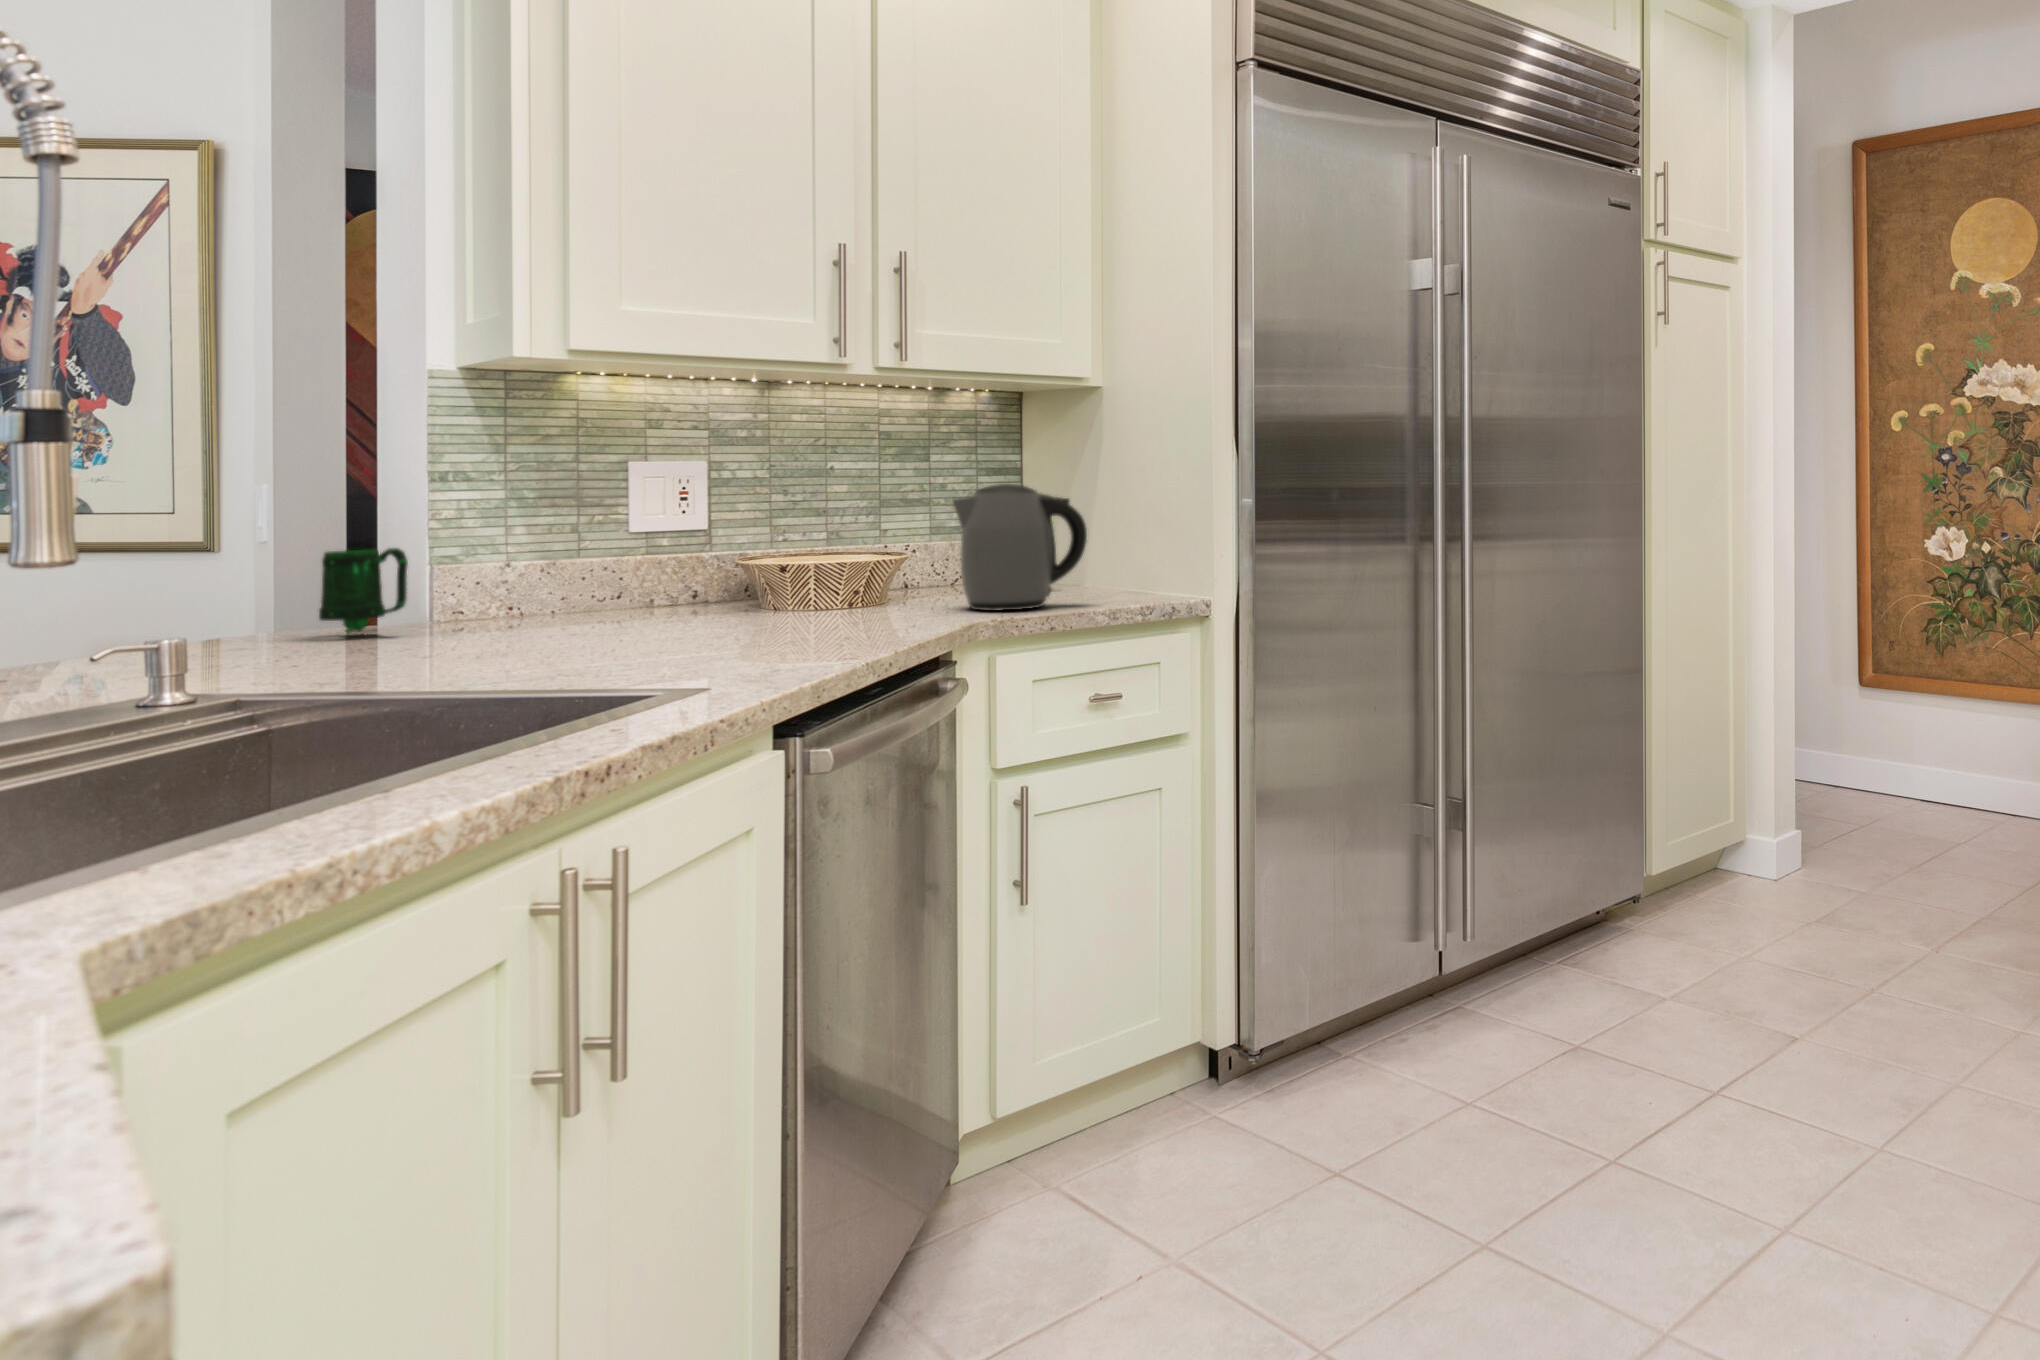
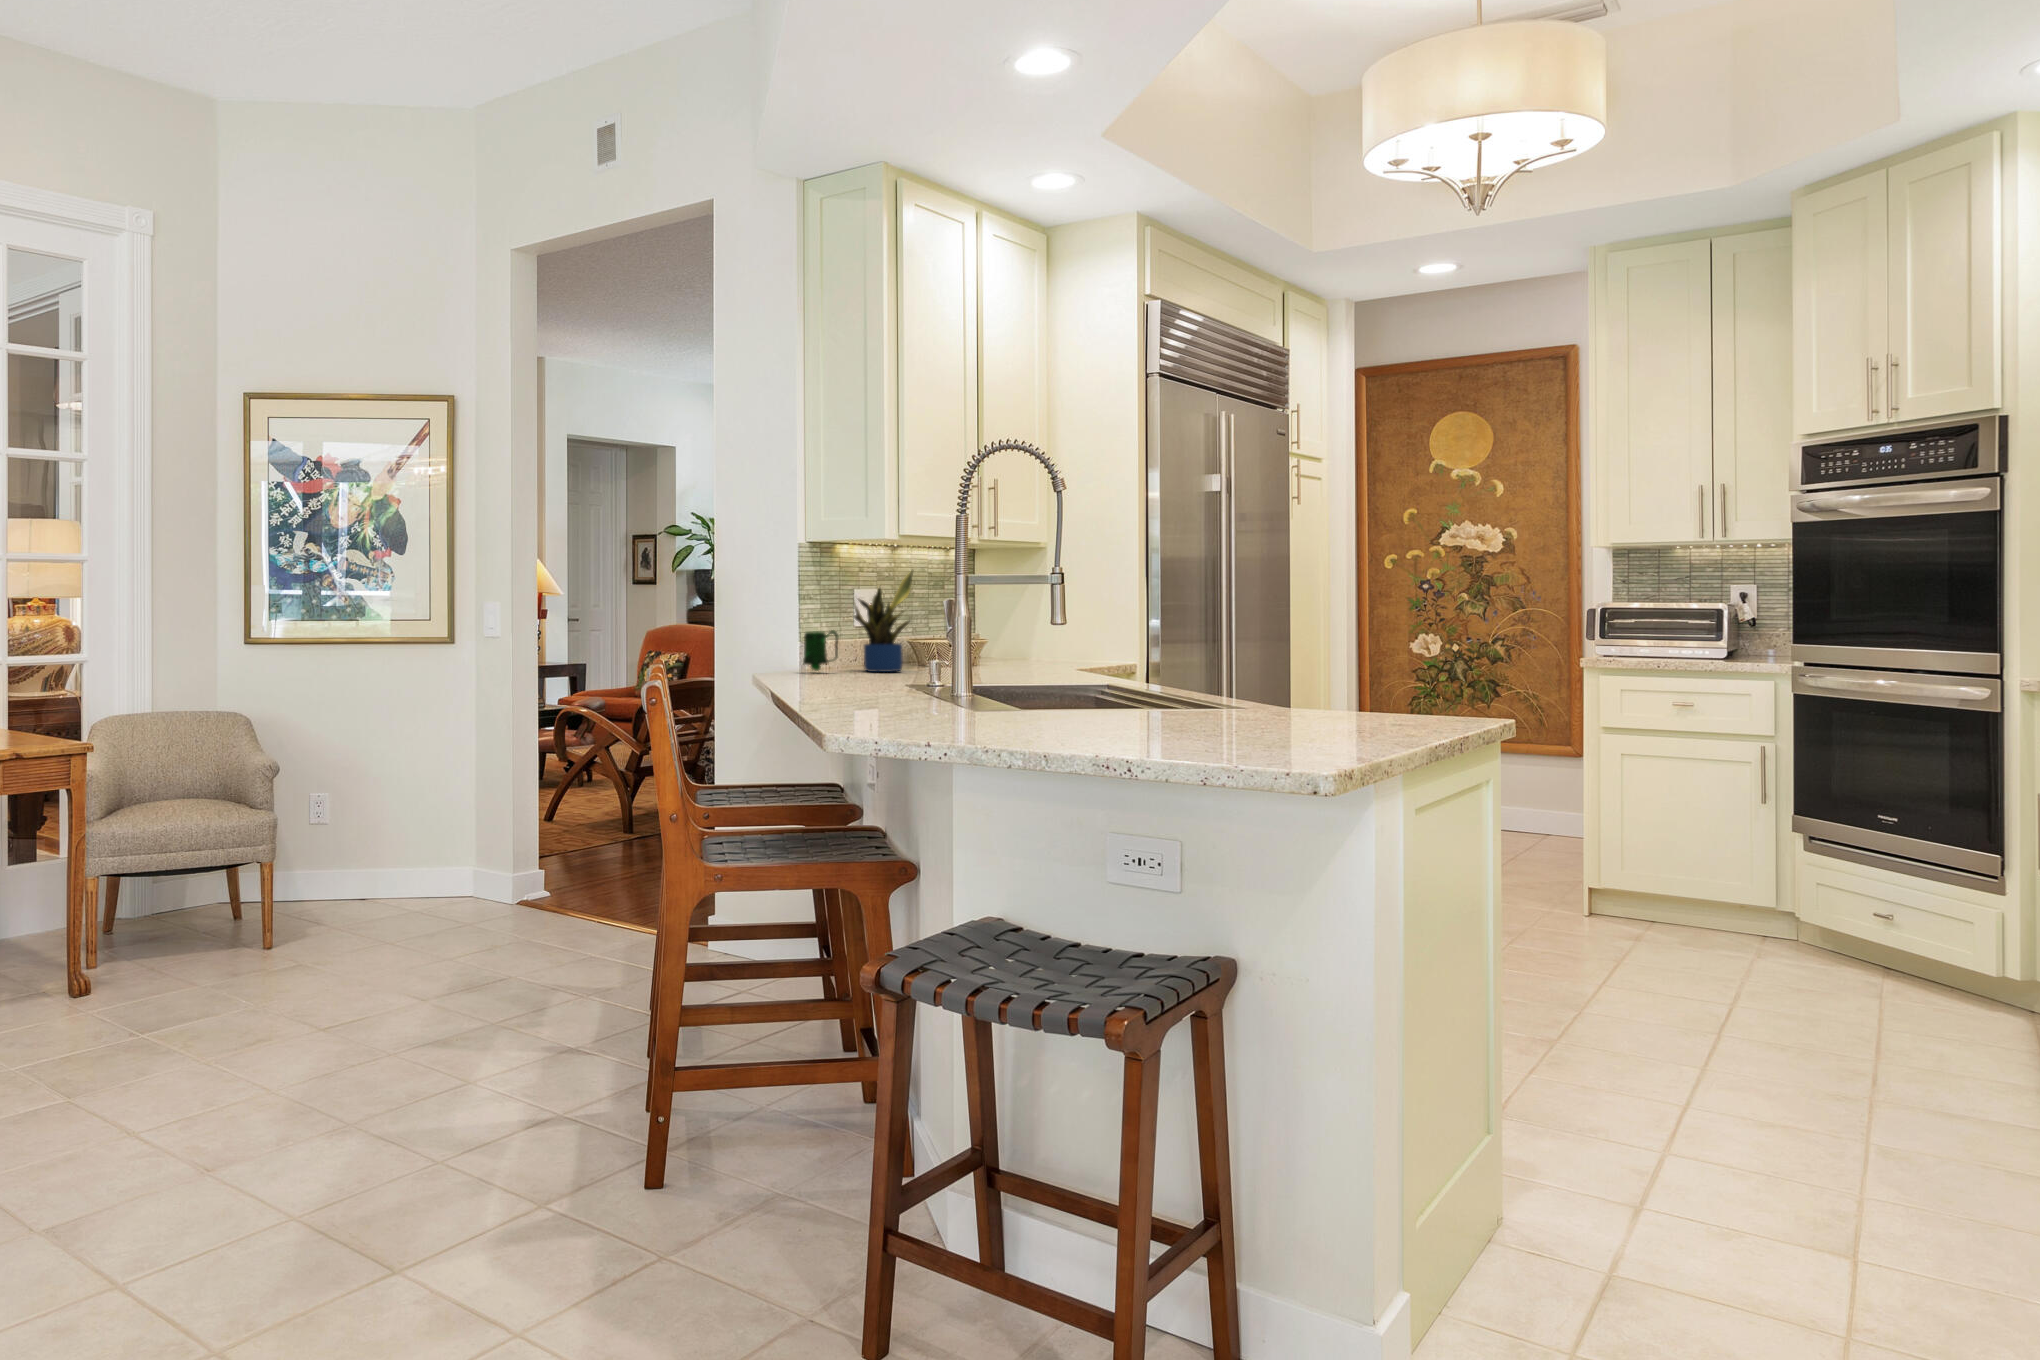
potted plant: none [495,422,657,632] -> present [854,571,913,672]
kettle: present [953,484,1087,611] -> none [1018,601,1076,667]

